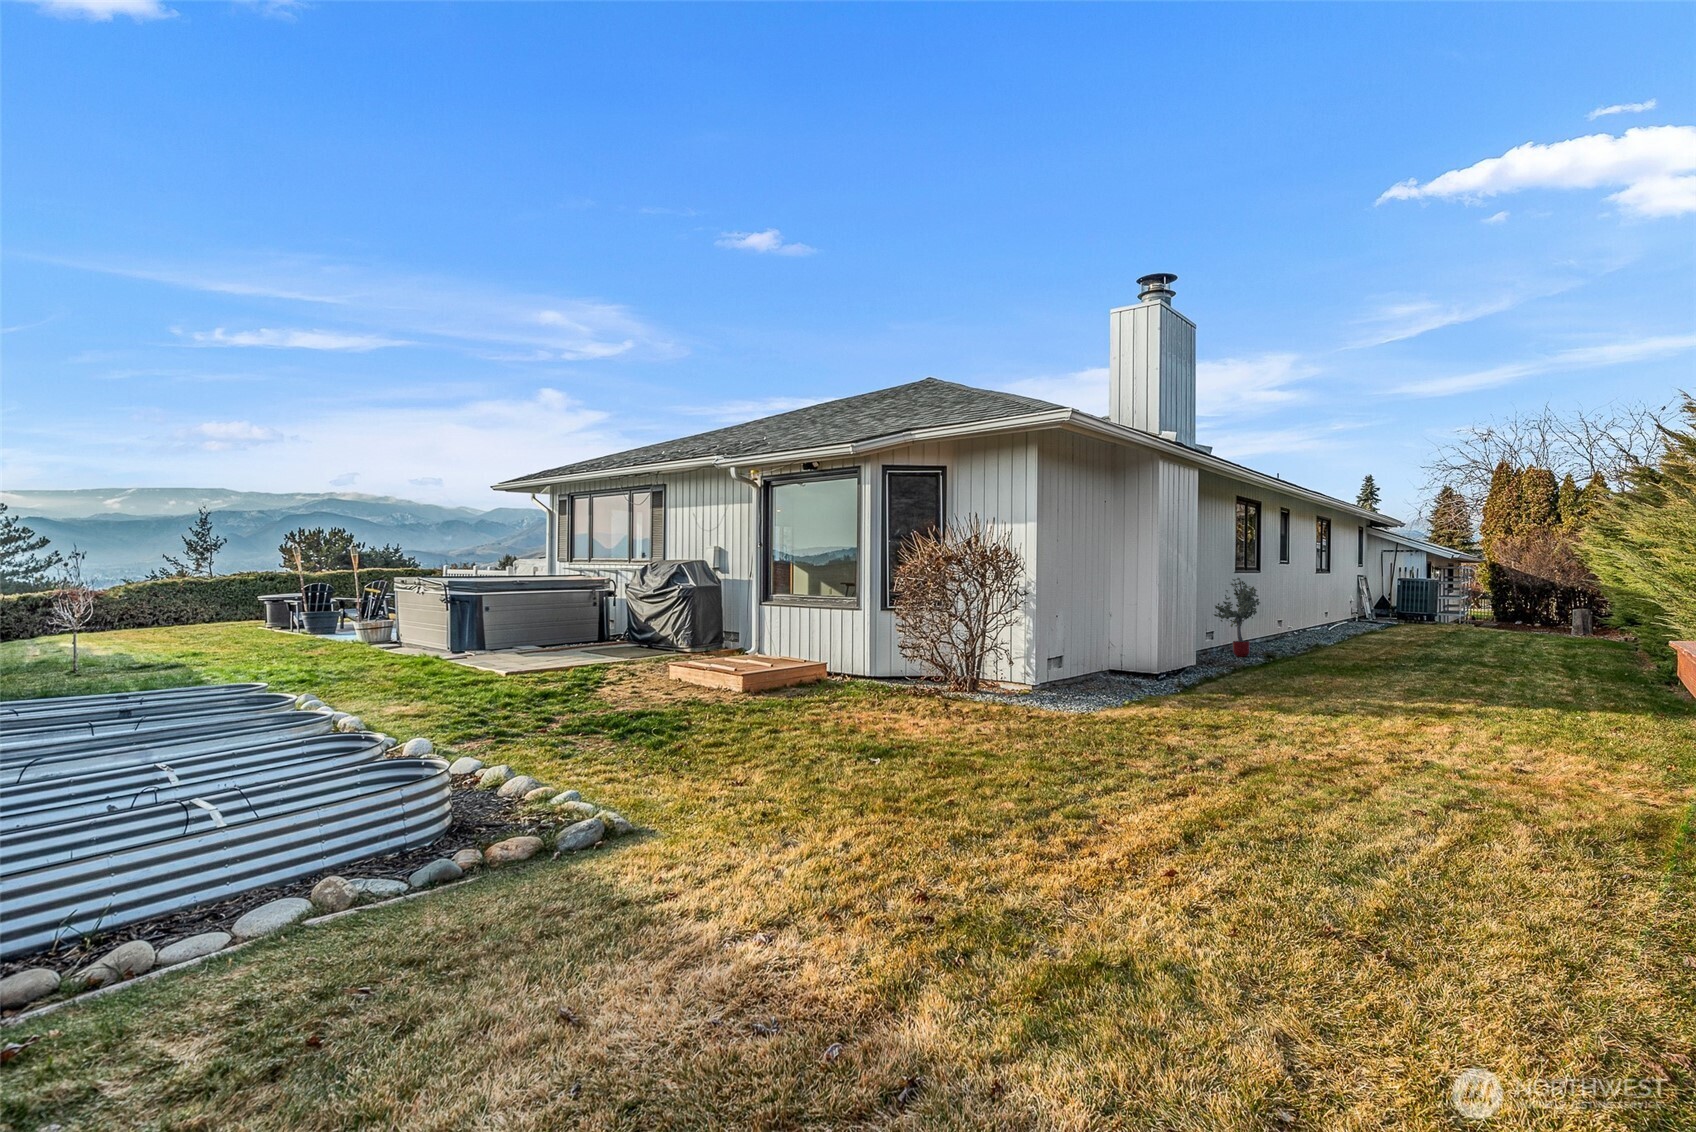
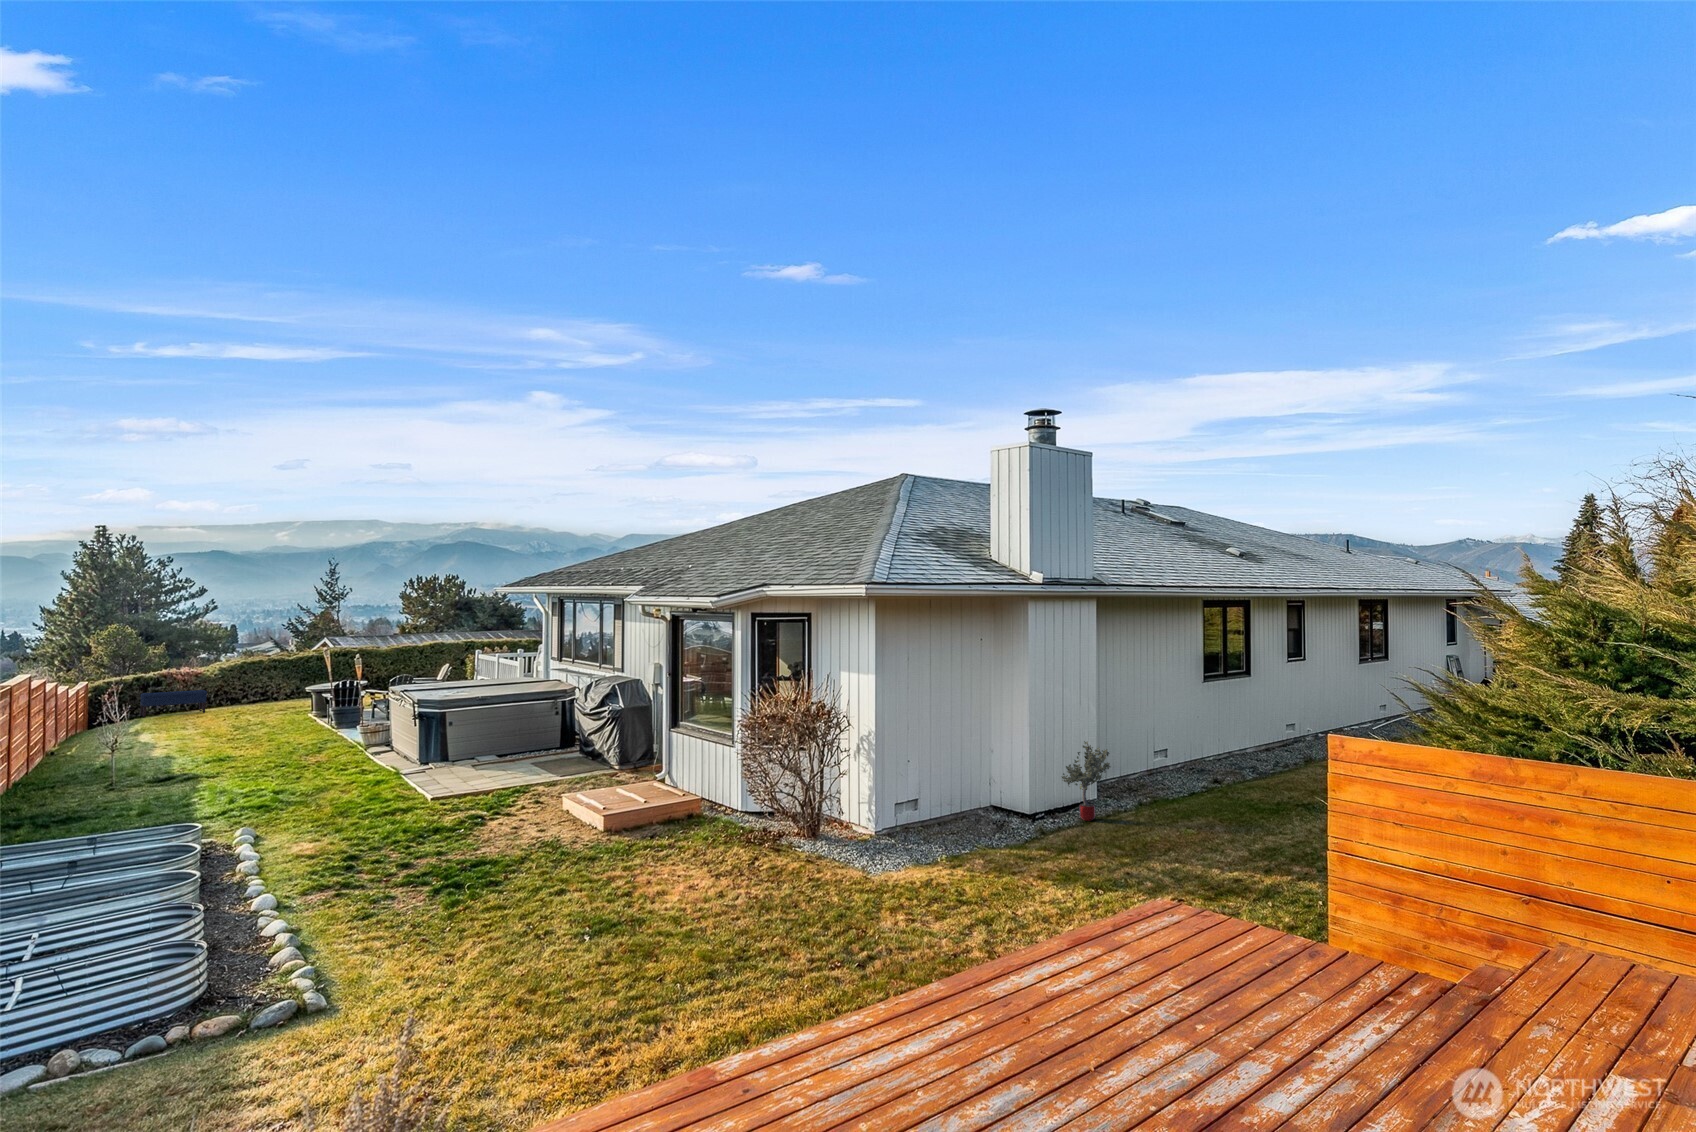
bench: none [26,619,113,650] -> present [140,690,207,717]

